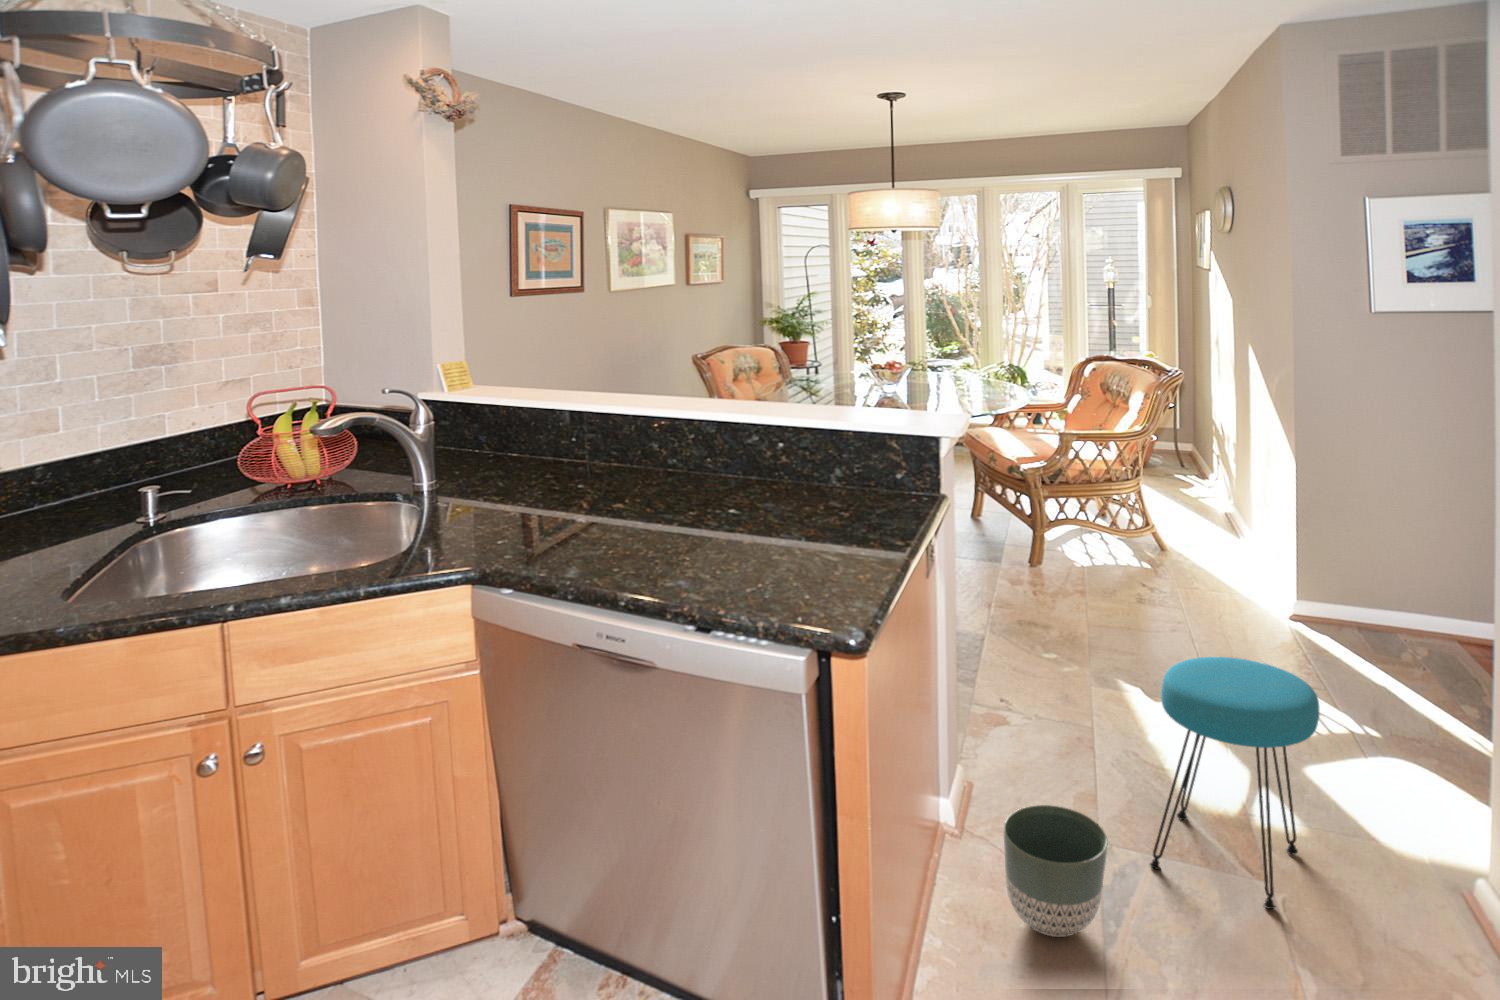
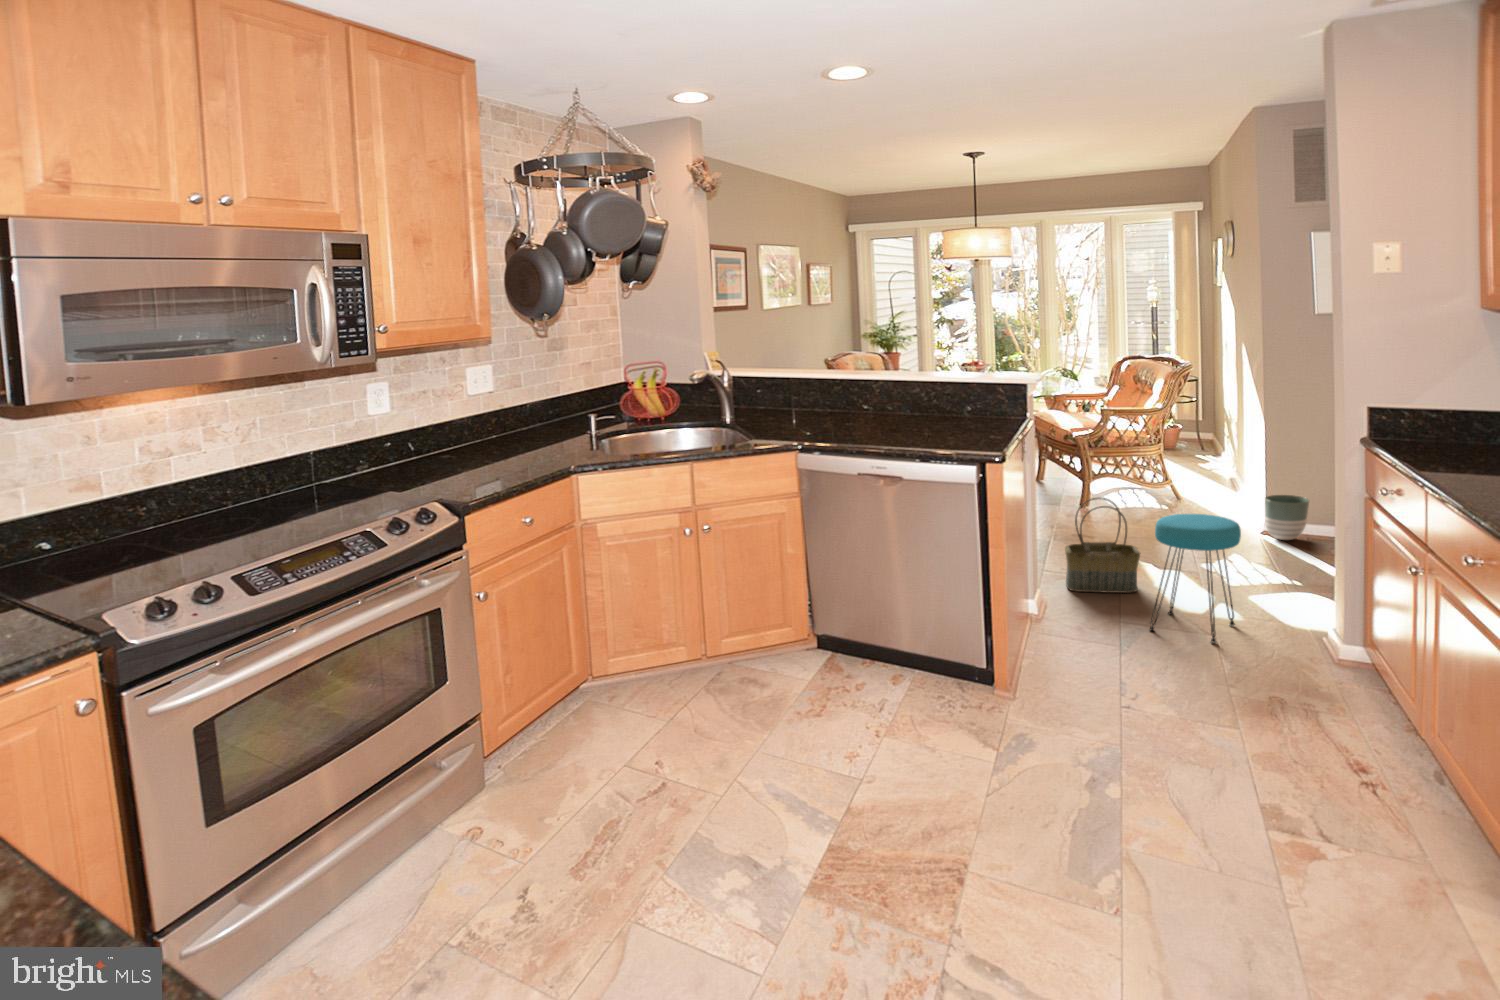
basket: none [1006,601,1128,759] -> present [1065,497,1140,593]
planter: present [1004,805,1107,937] -> present [1265,495,1309,540]

